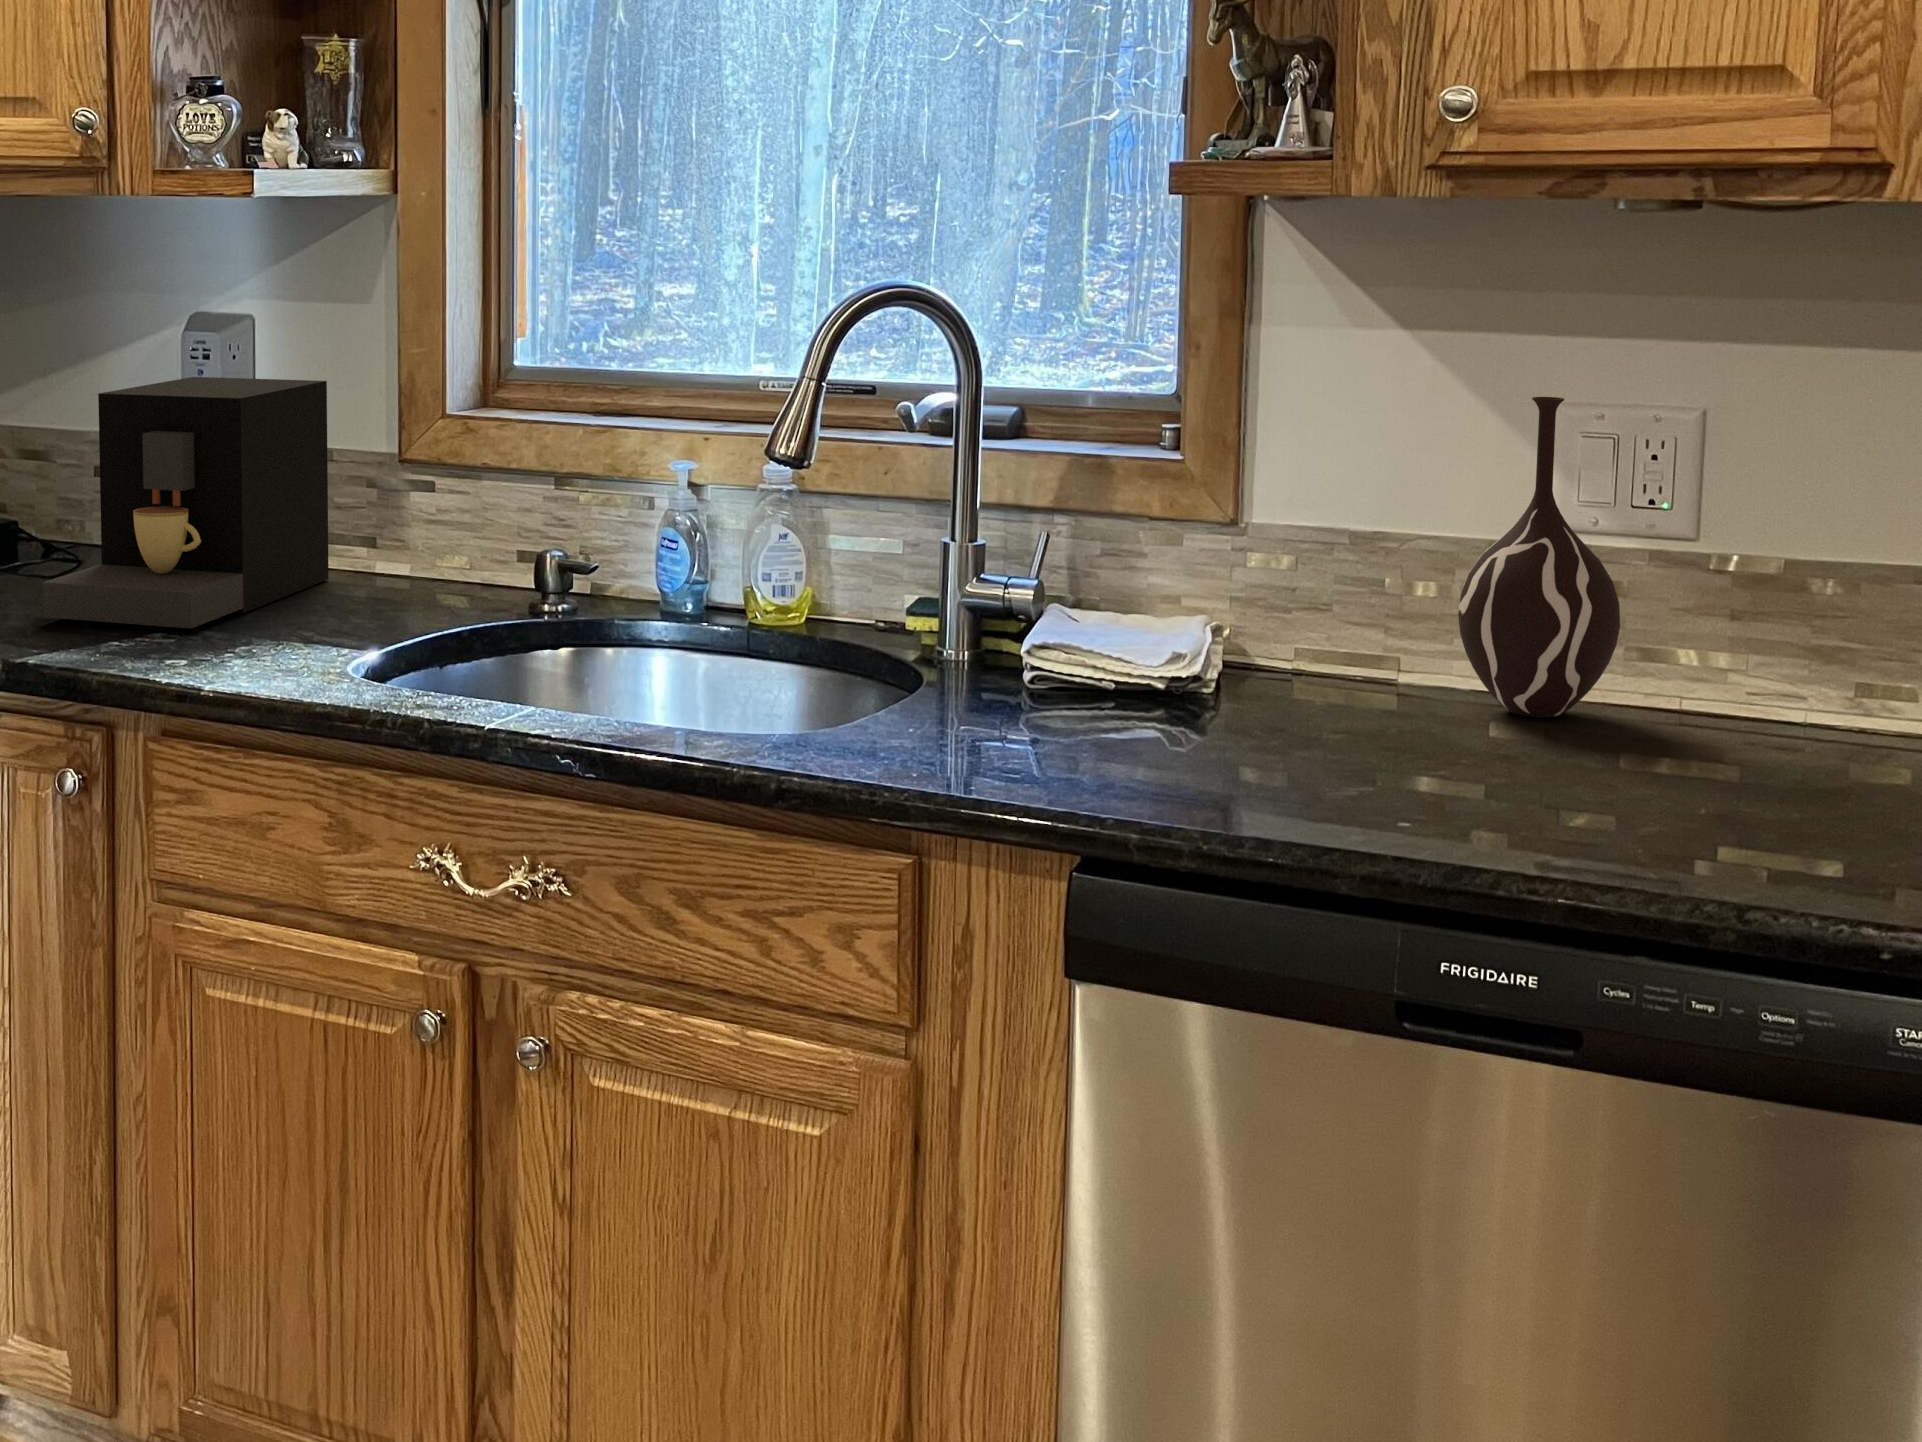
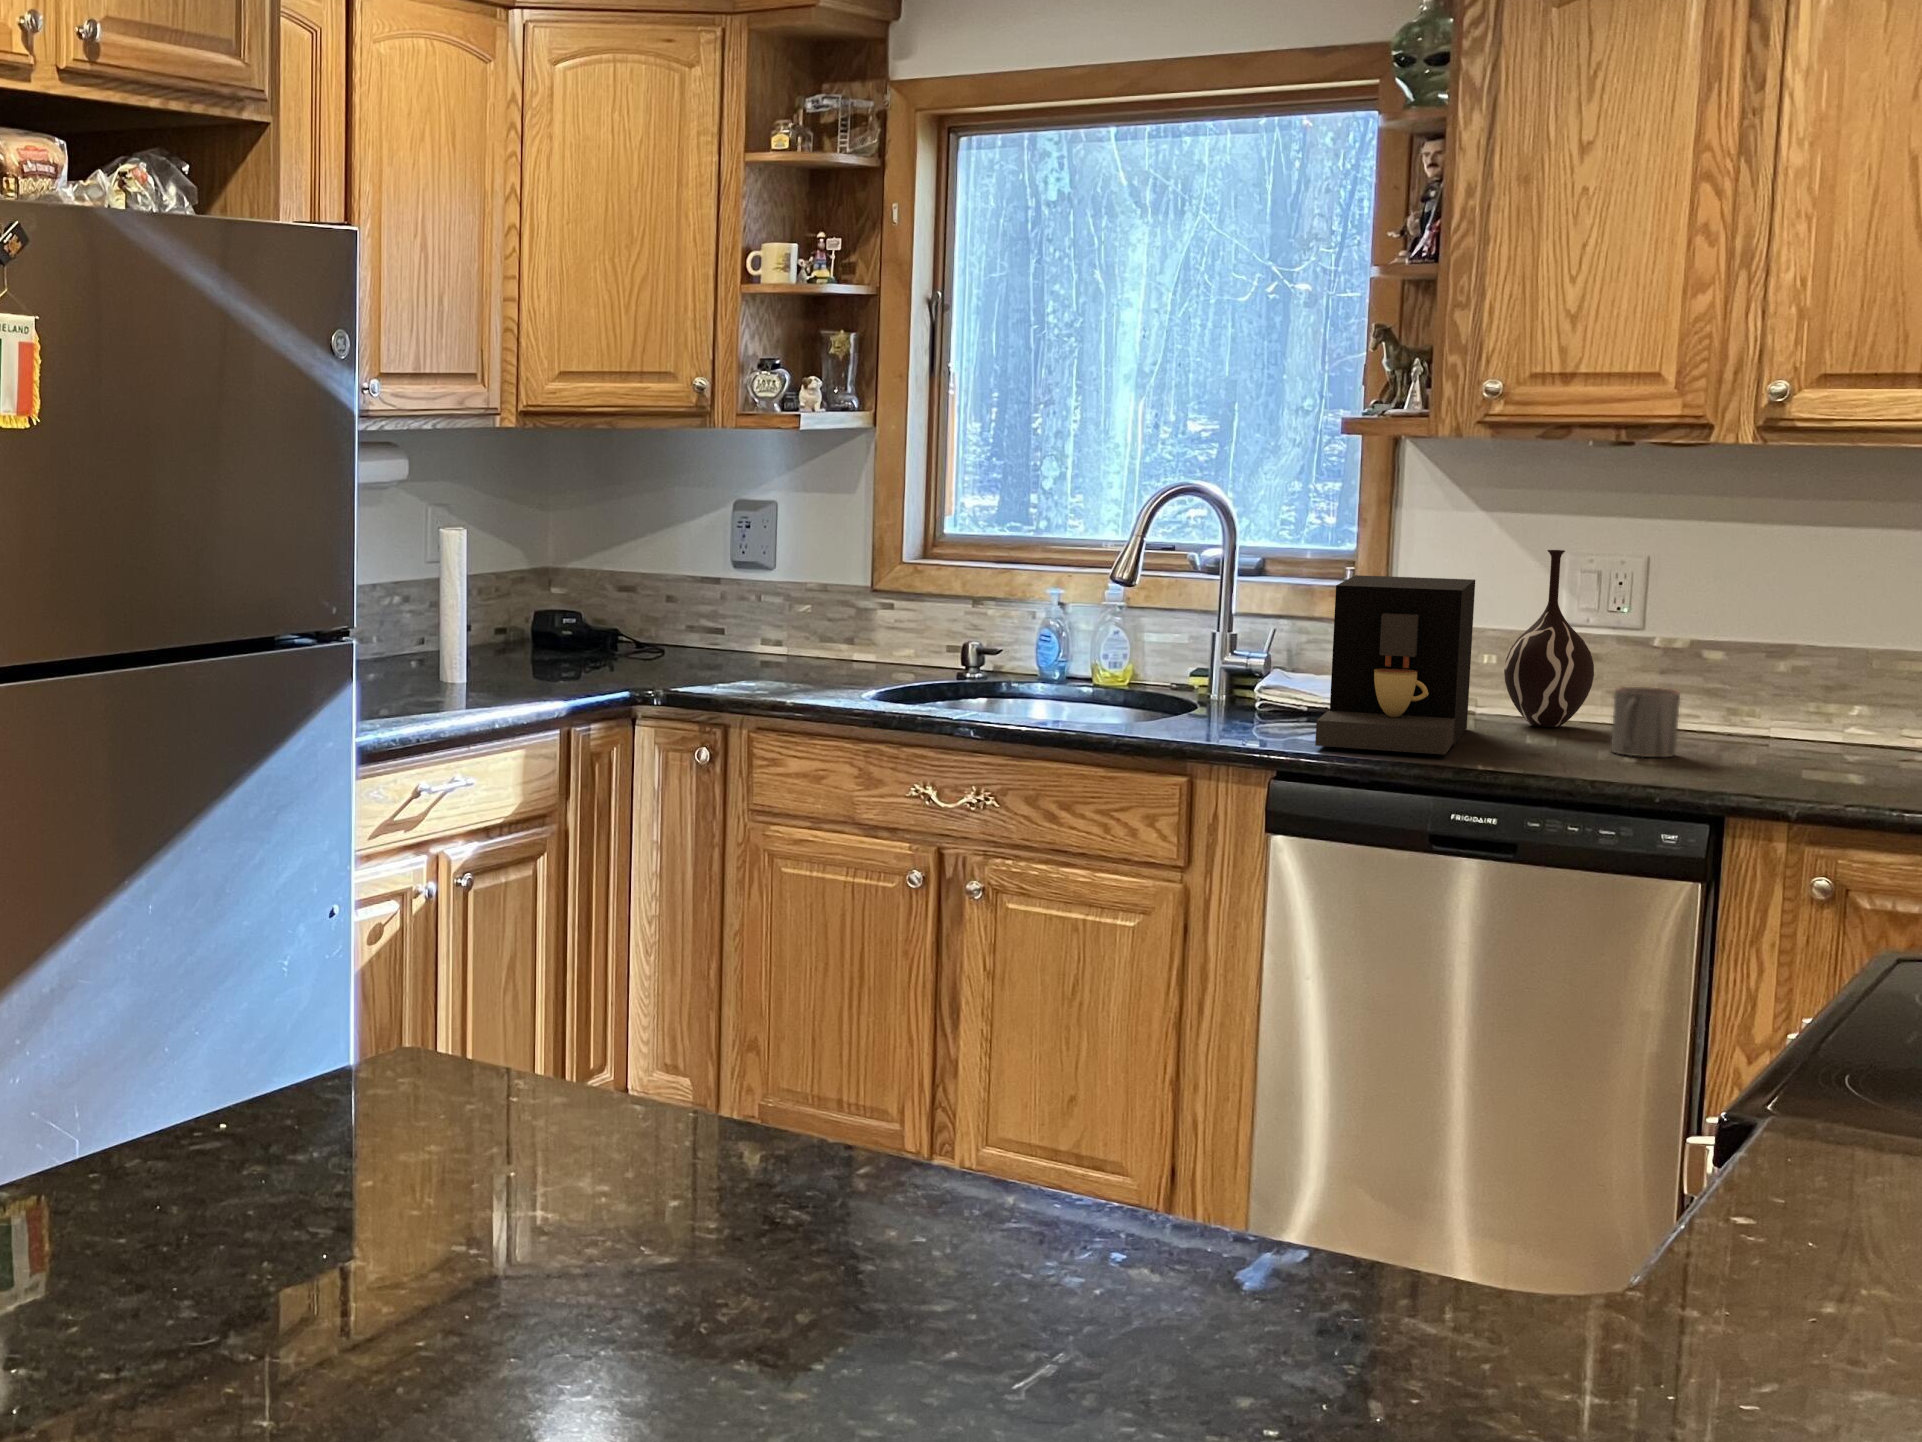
coffee maker: present [43,377,329,628] -> present [1315,575,1475,755]
mug: none [1701,666,1838,811] -> present [1611,687,1680,757]

